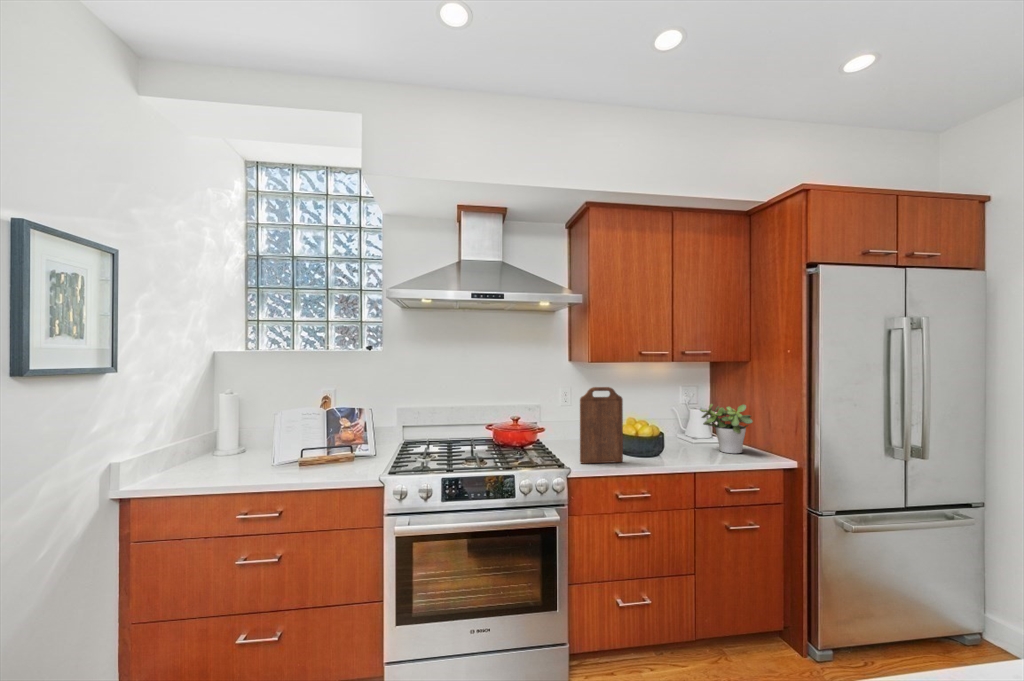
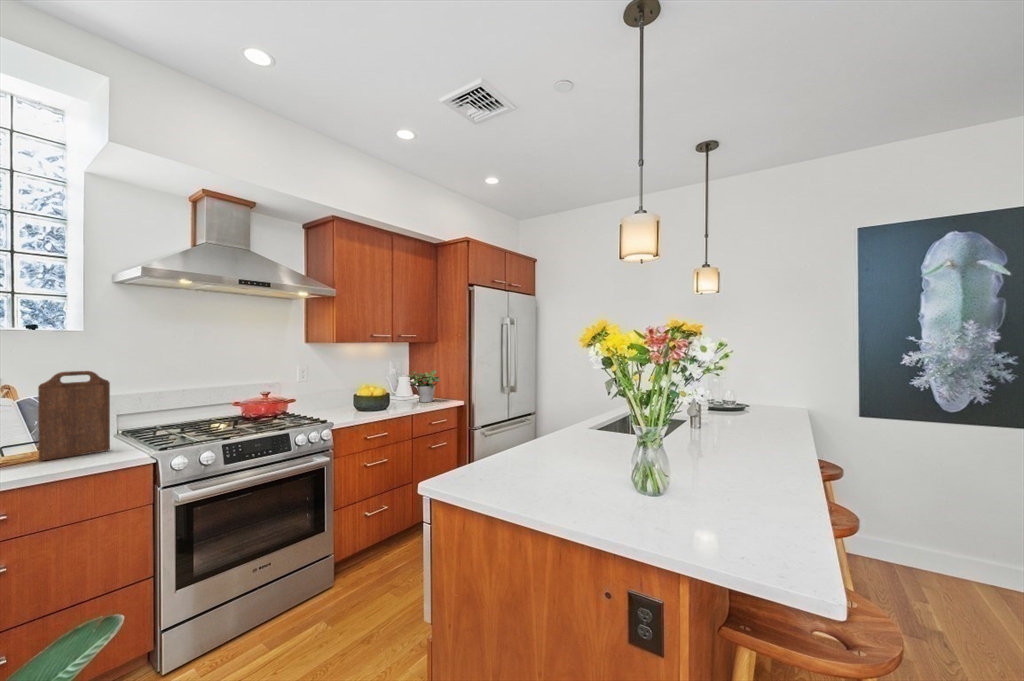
cutting board: present [580,387,623,464] -> present [38,371,110,461]

